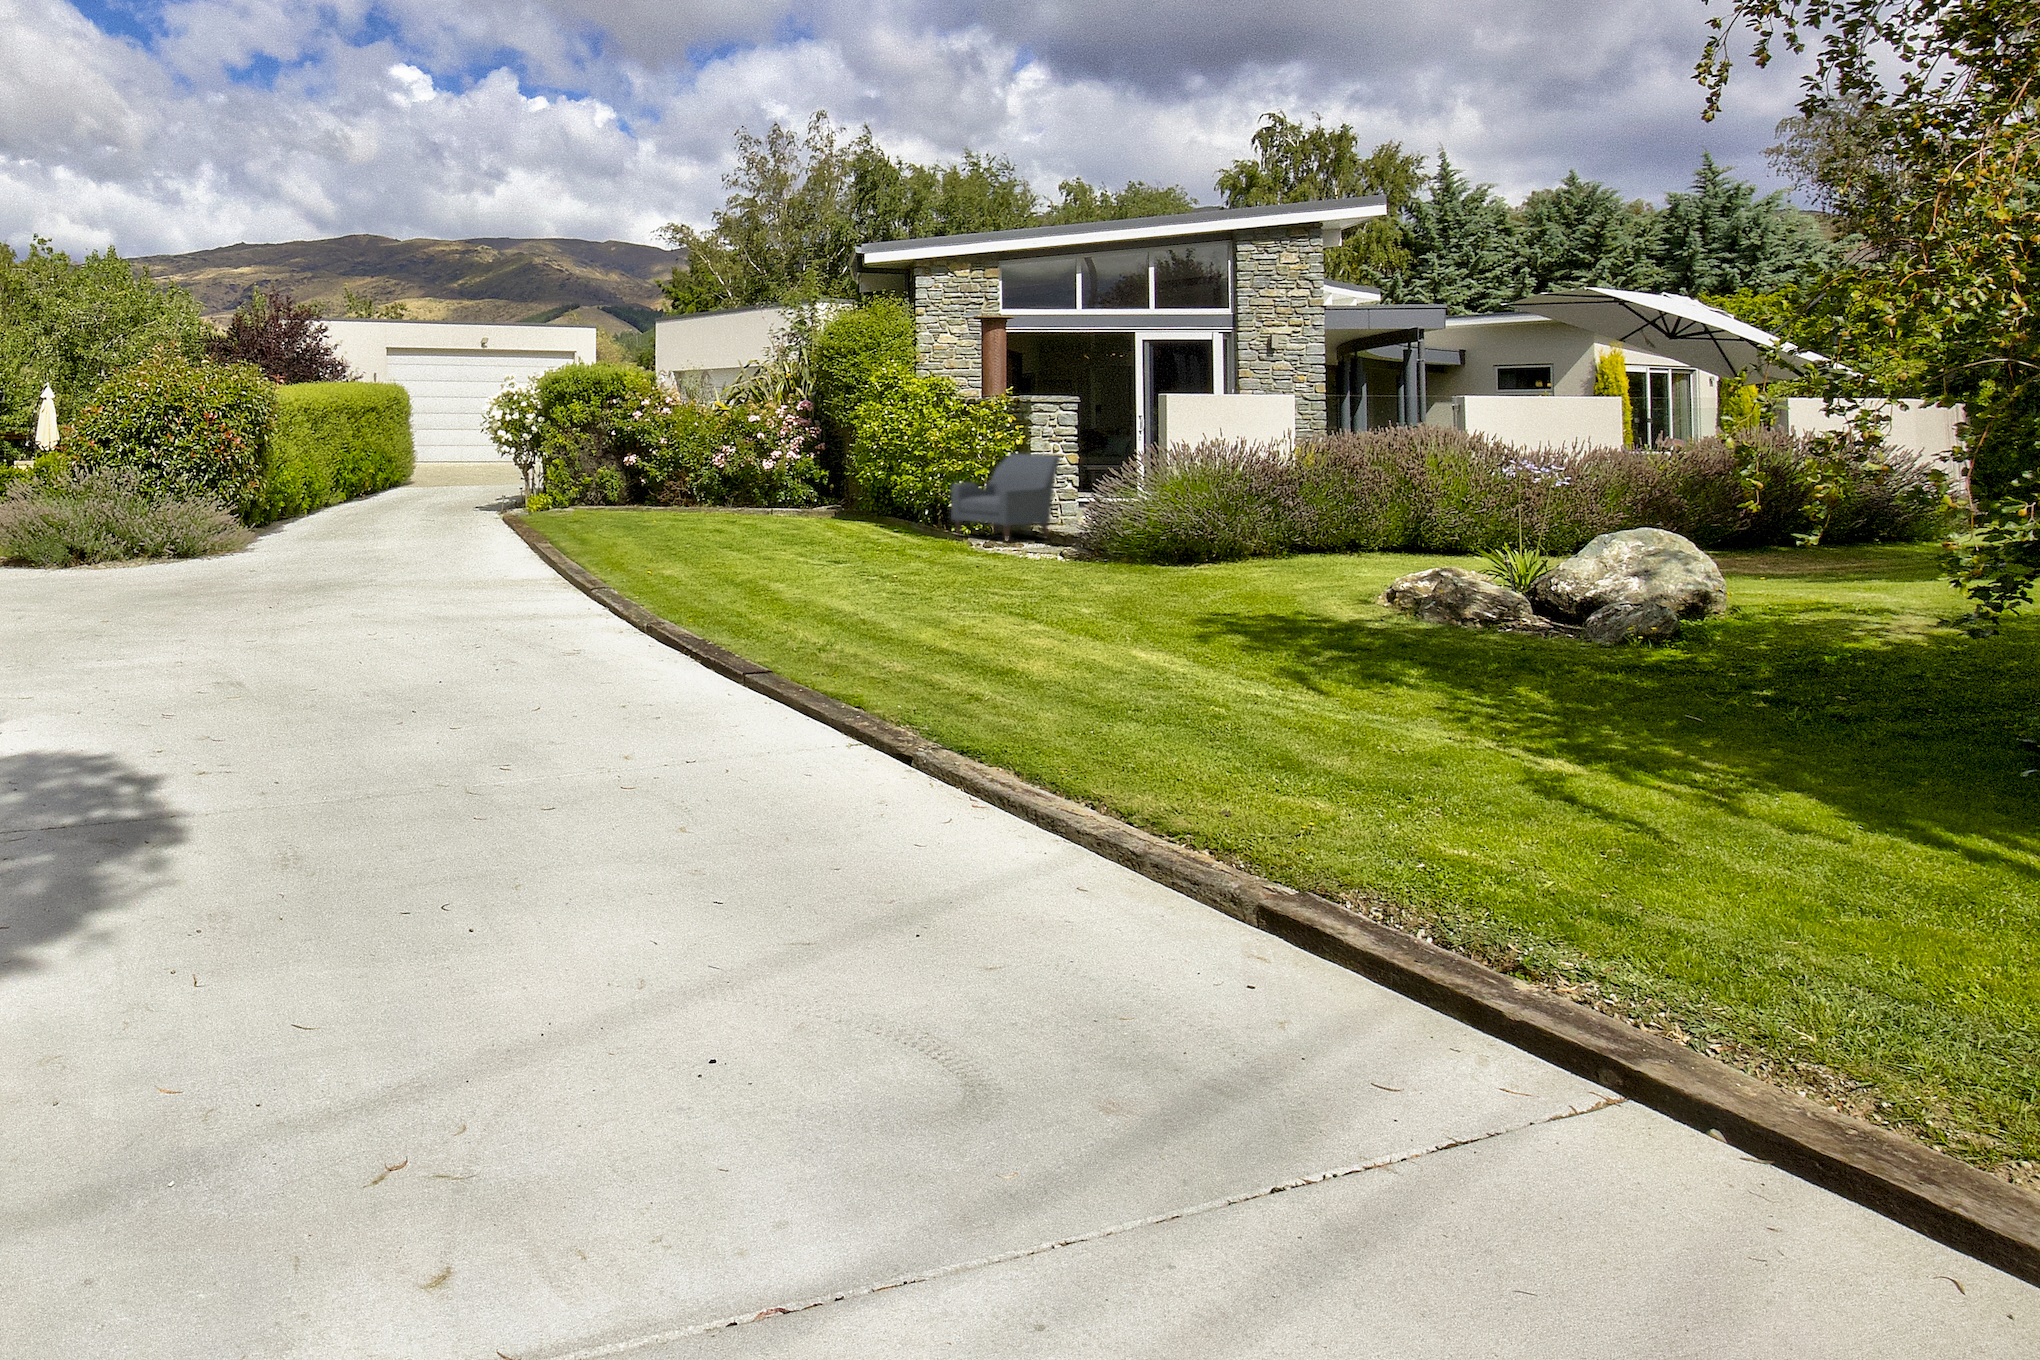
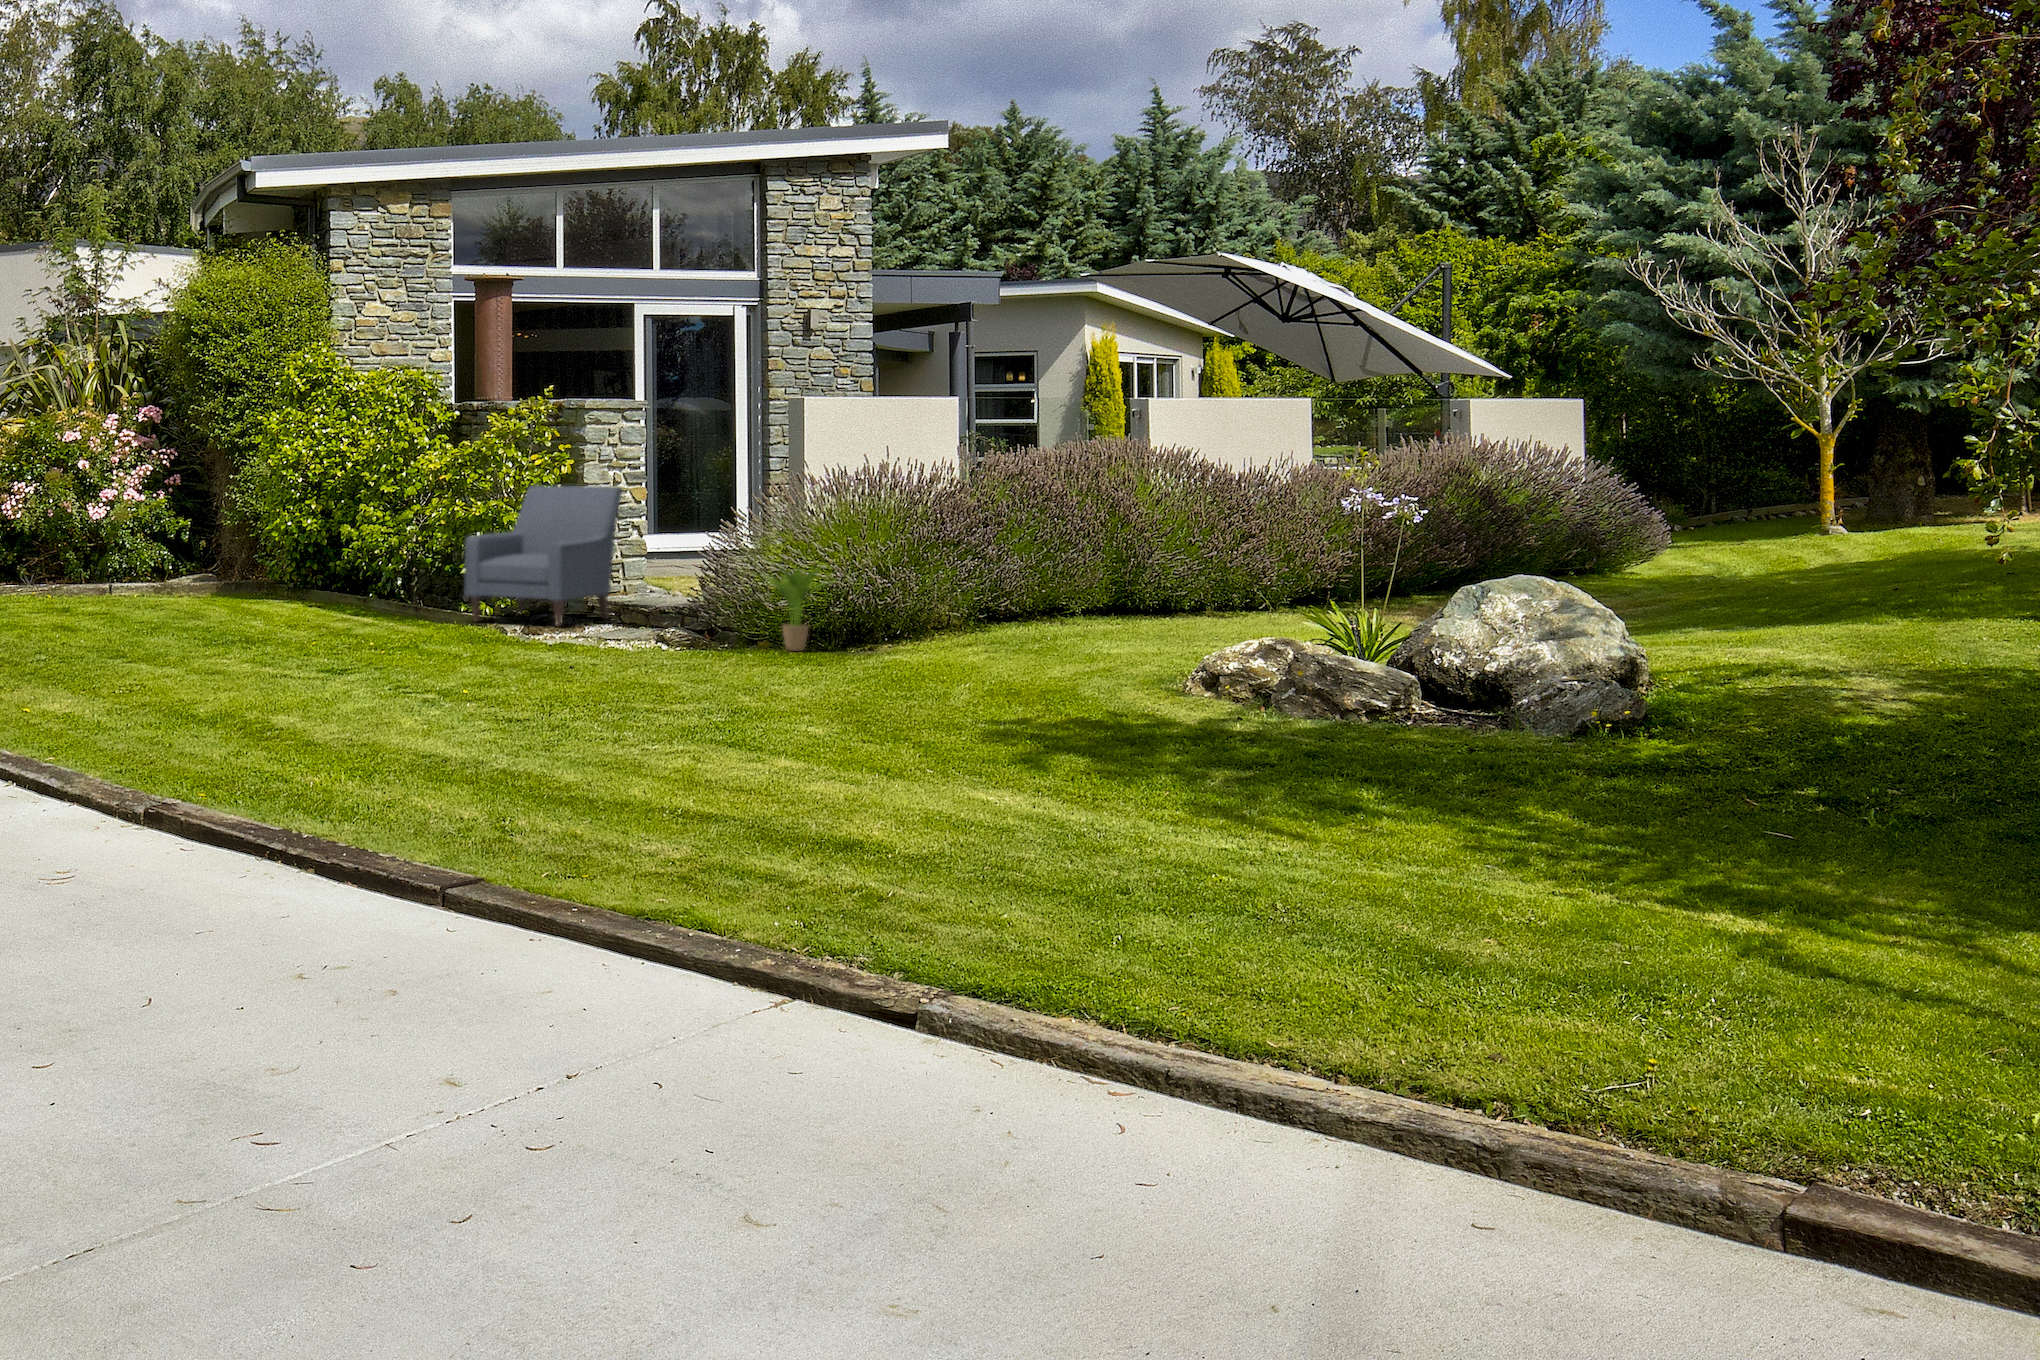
potted plant: none [1117,499,1176,565] -> present [761,558,821,651]

